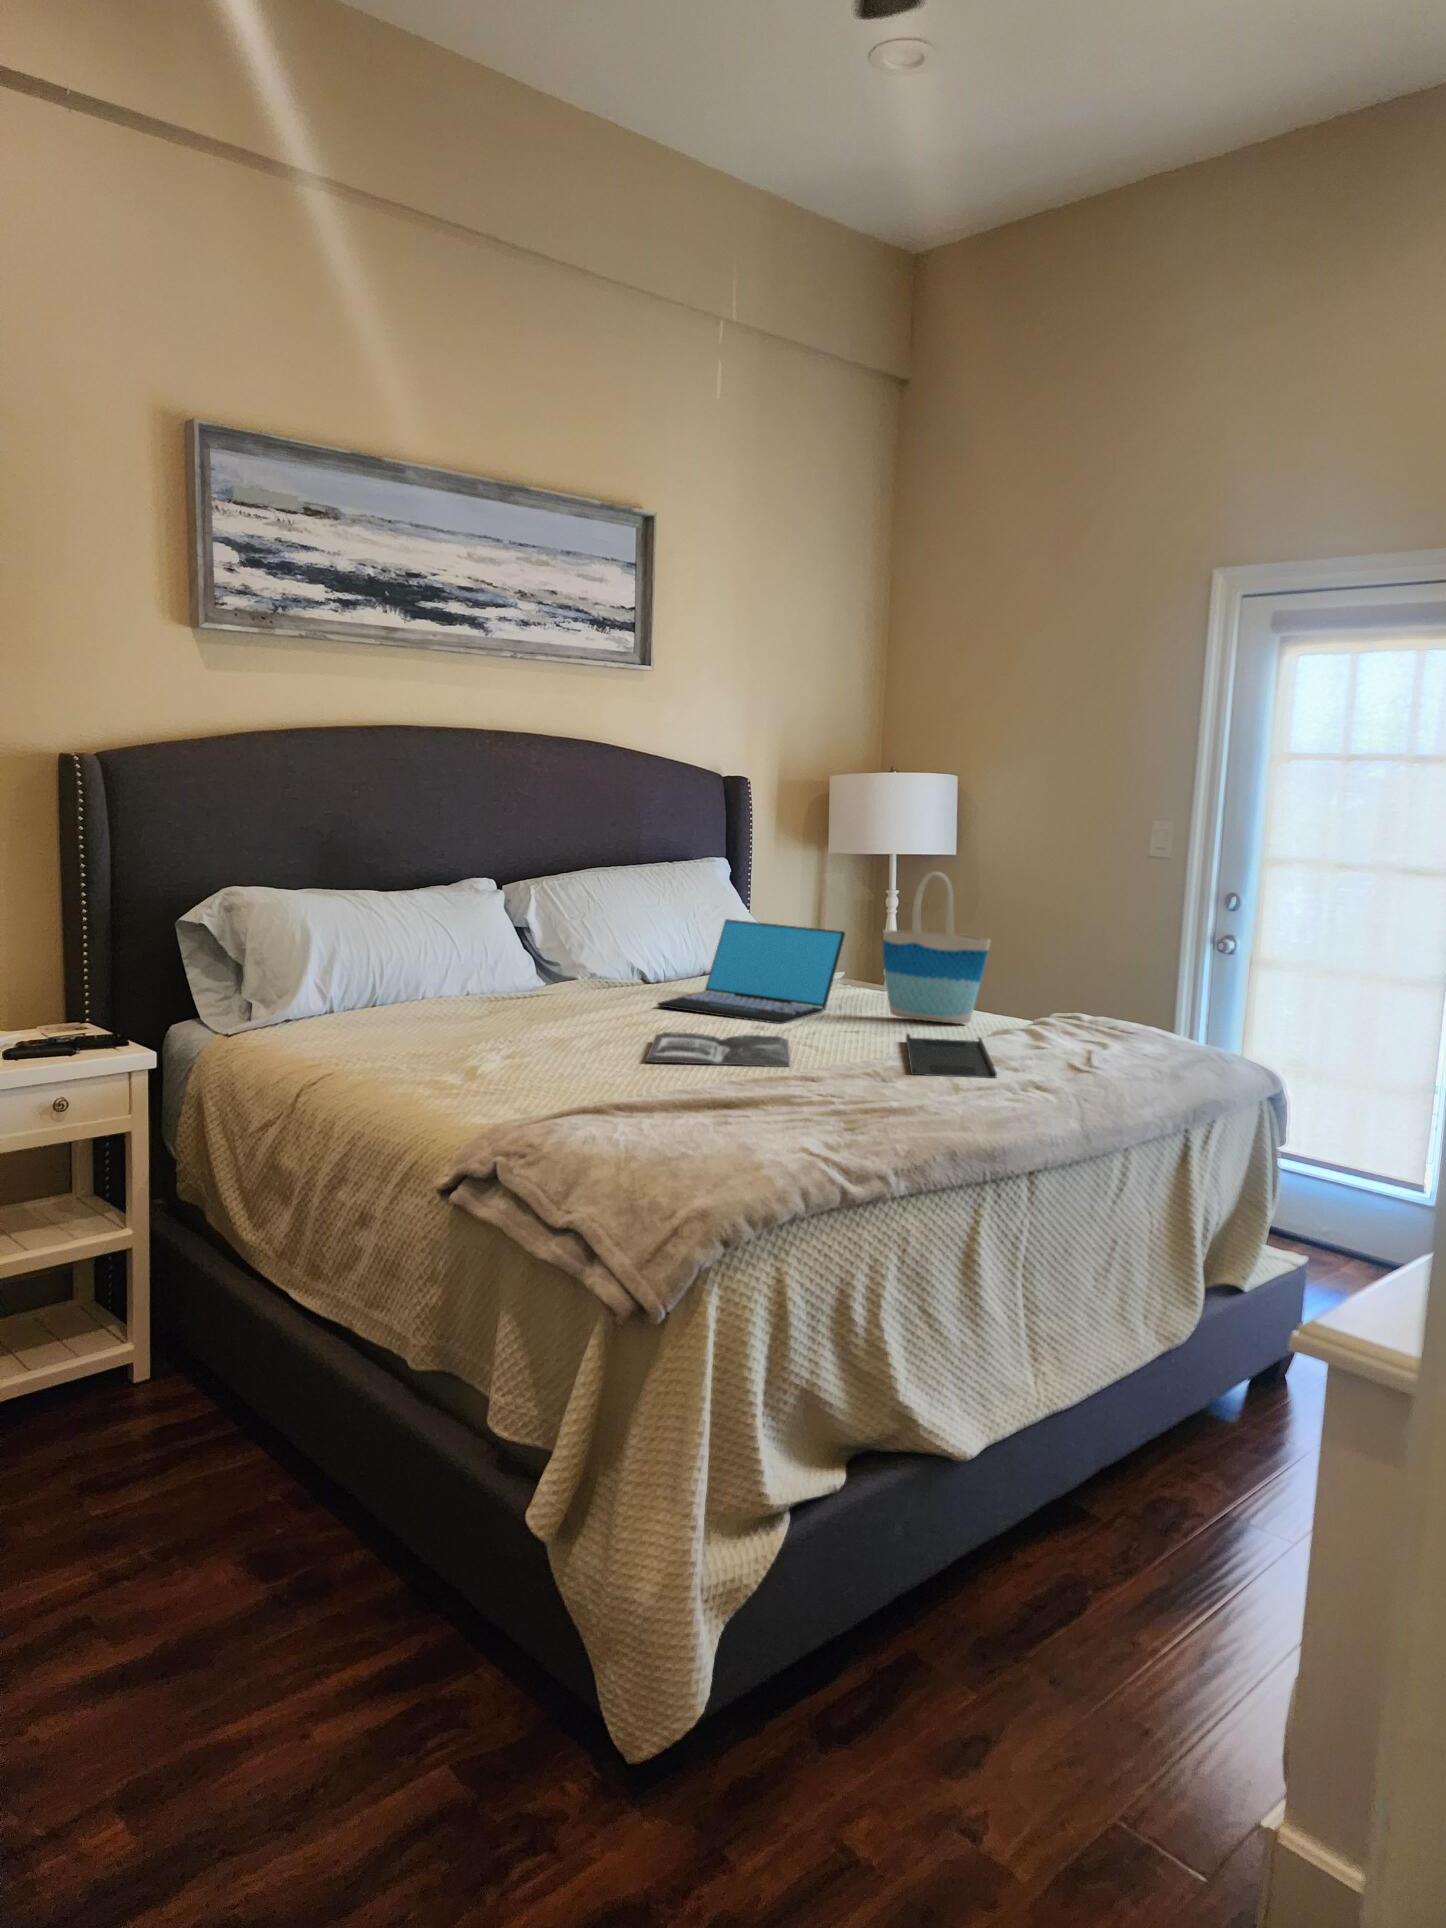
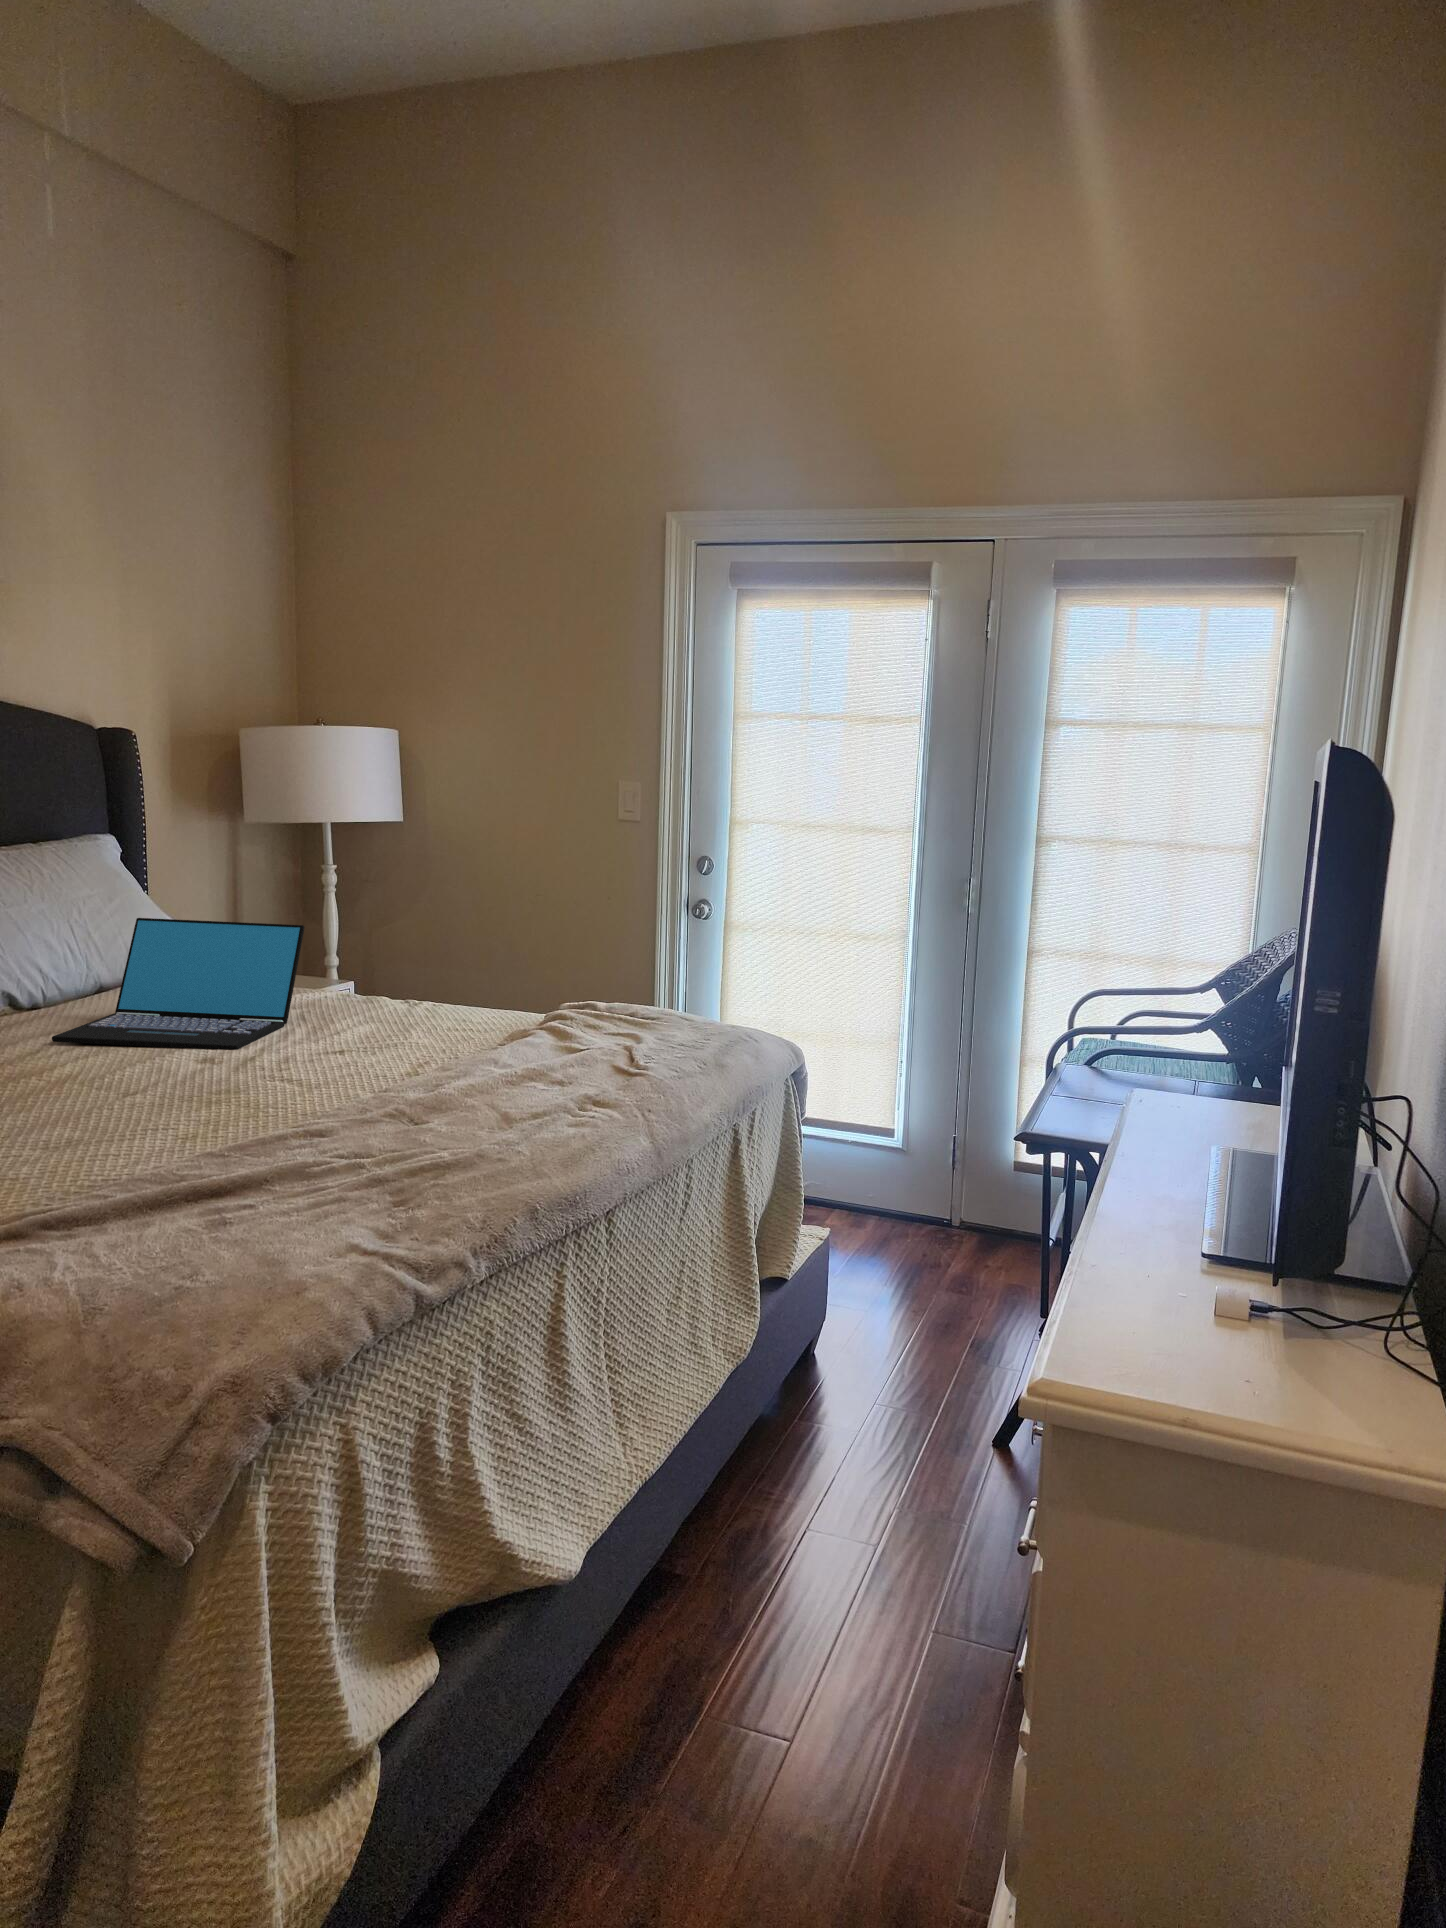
tote bag: present [883,872,990,1024] -> none [357,849,490,1026]
magazine: present [646,1032,790,1067] -> none [62,1071,274,1133]
tray: present [906,1034,997,1078] -> none [406,1043,536,1104]

